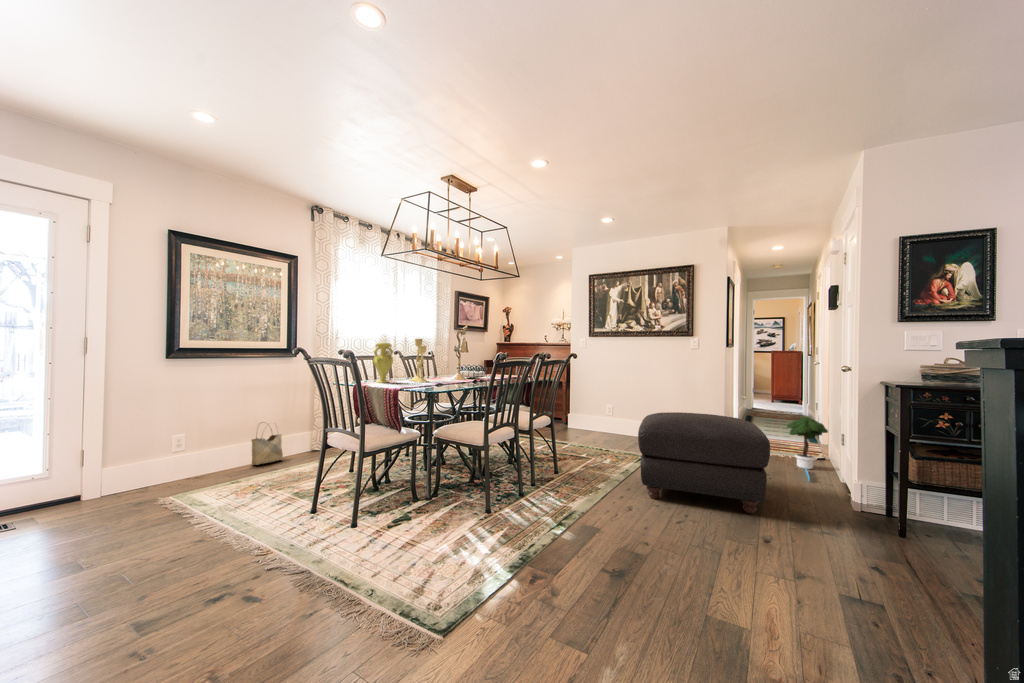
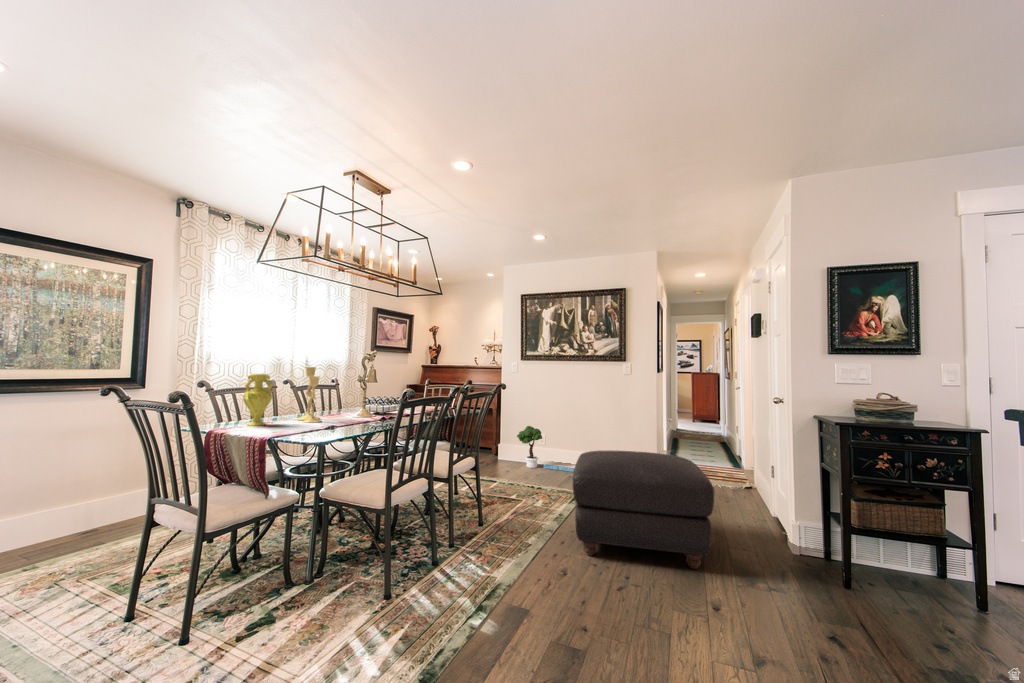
potted tree: present [787,416,828,481] -> present [517,426,573,472]
woven basket: present [252,424,283,465] -> none [61,479,114,541]

